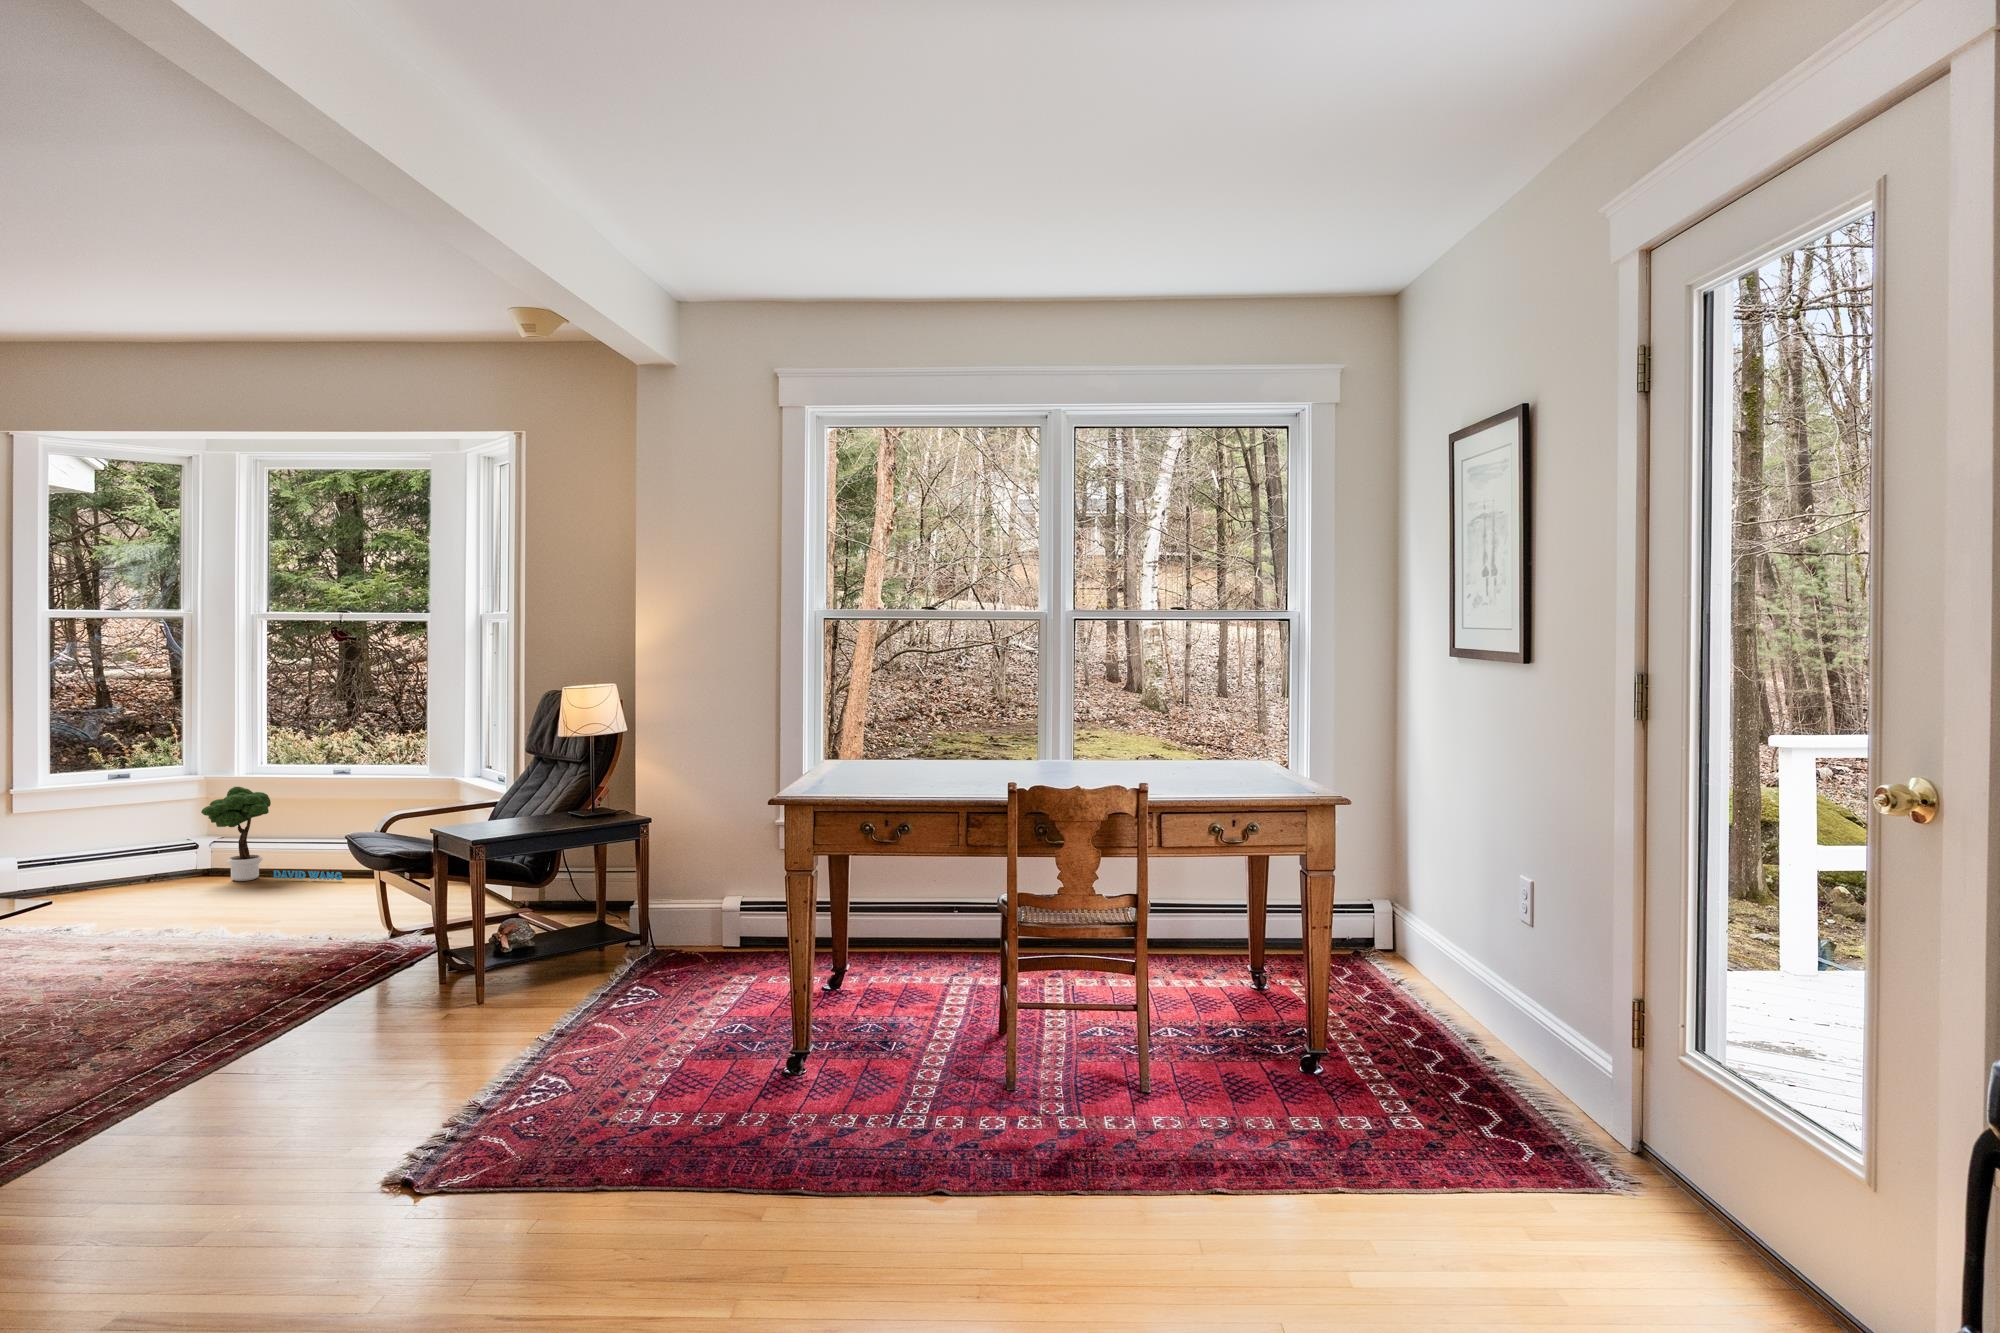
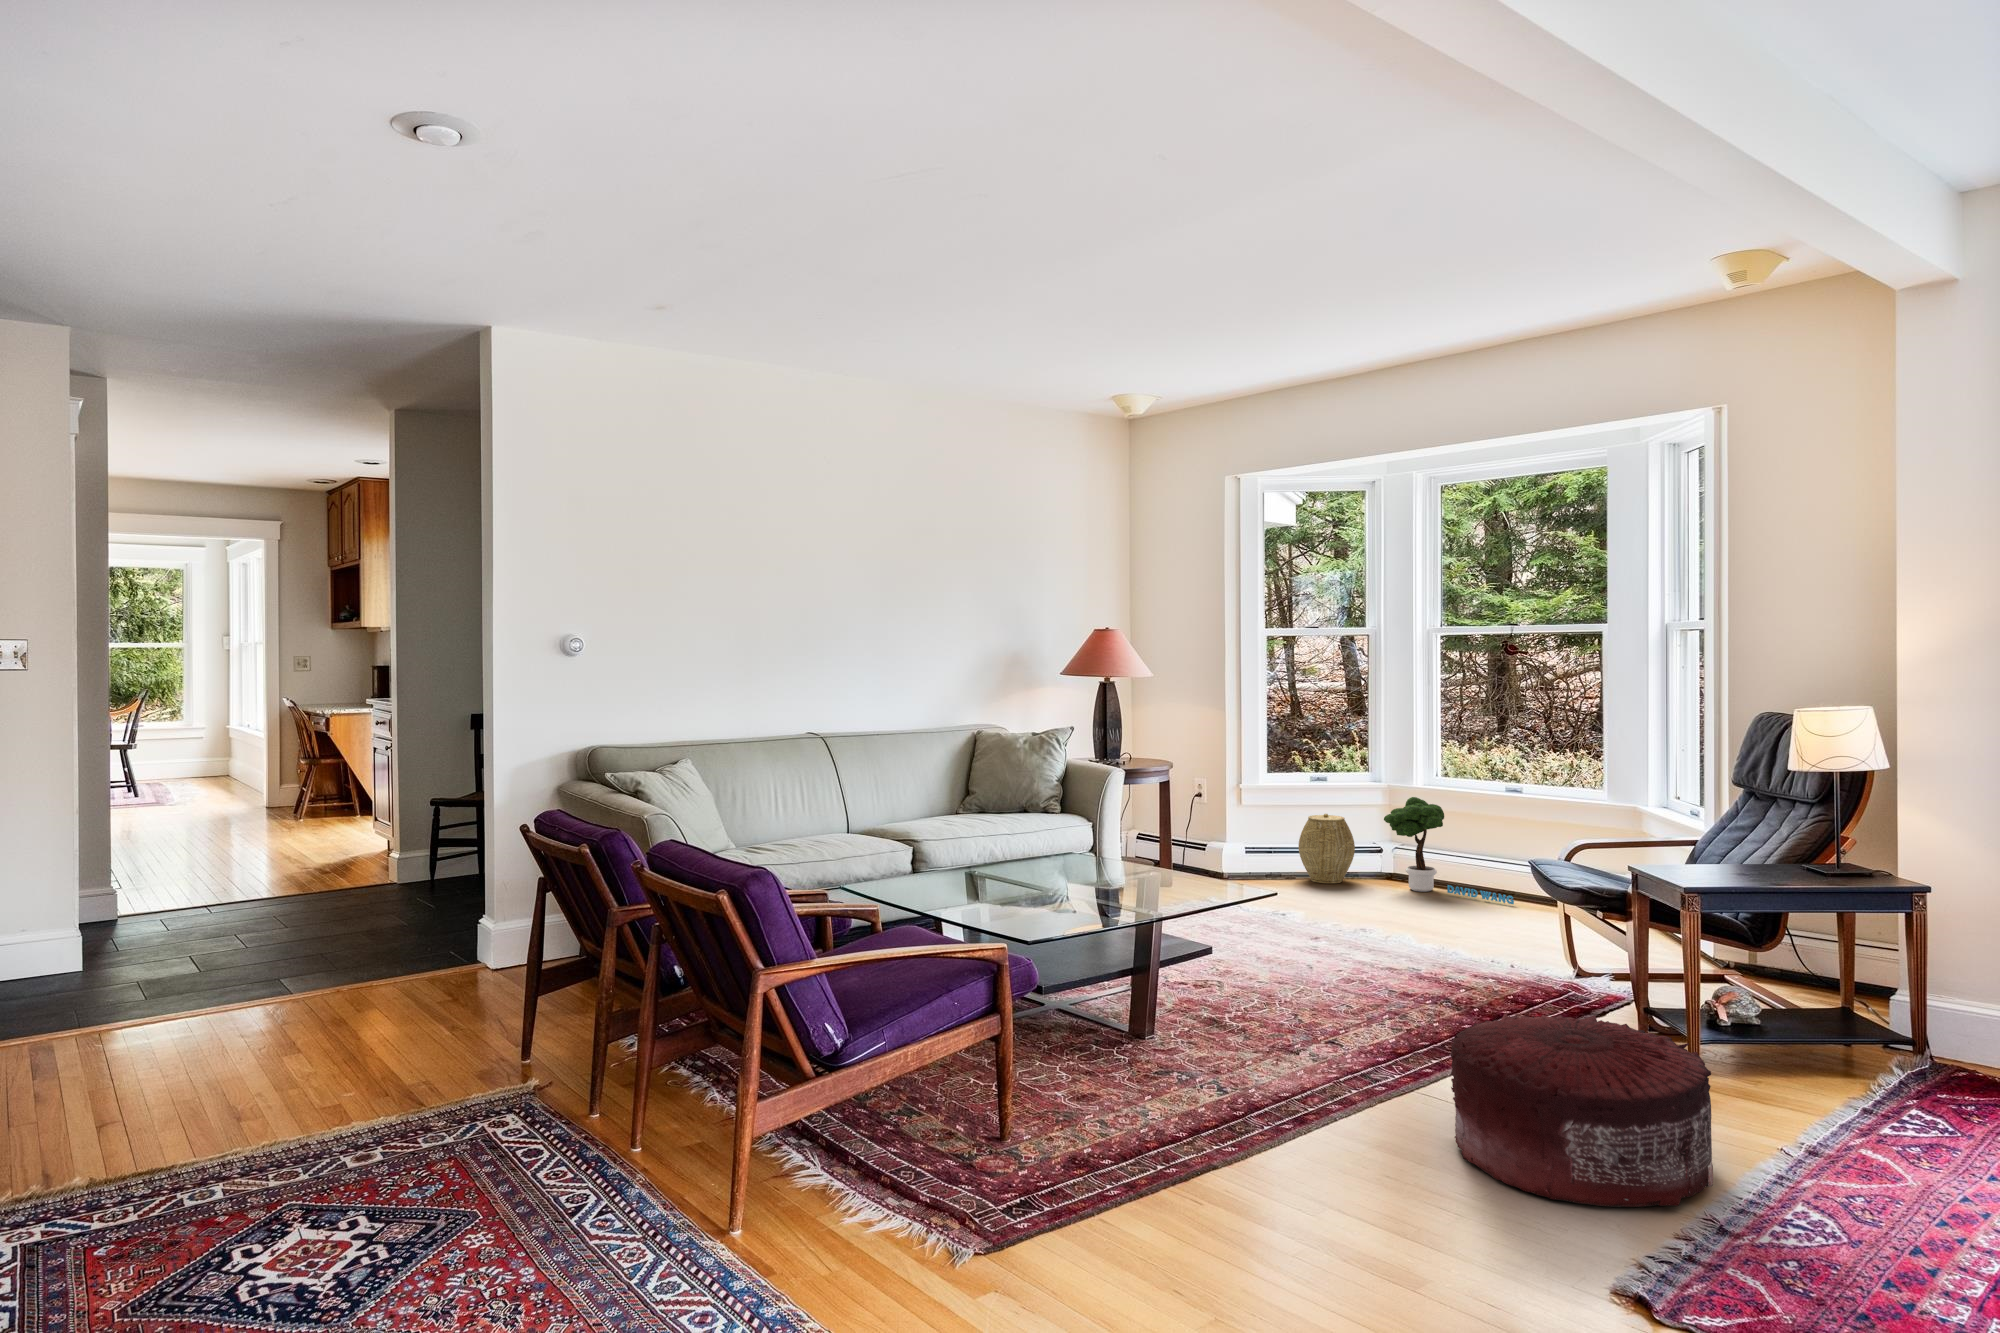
woven basket: none [95,812,167,887] -> present [1299,814,1355,883]
pouf: none [244,963,481,1131] -> present [1451,1014,1713,1207]

